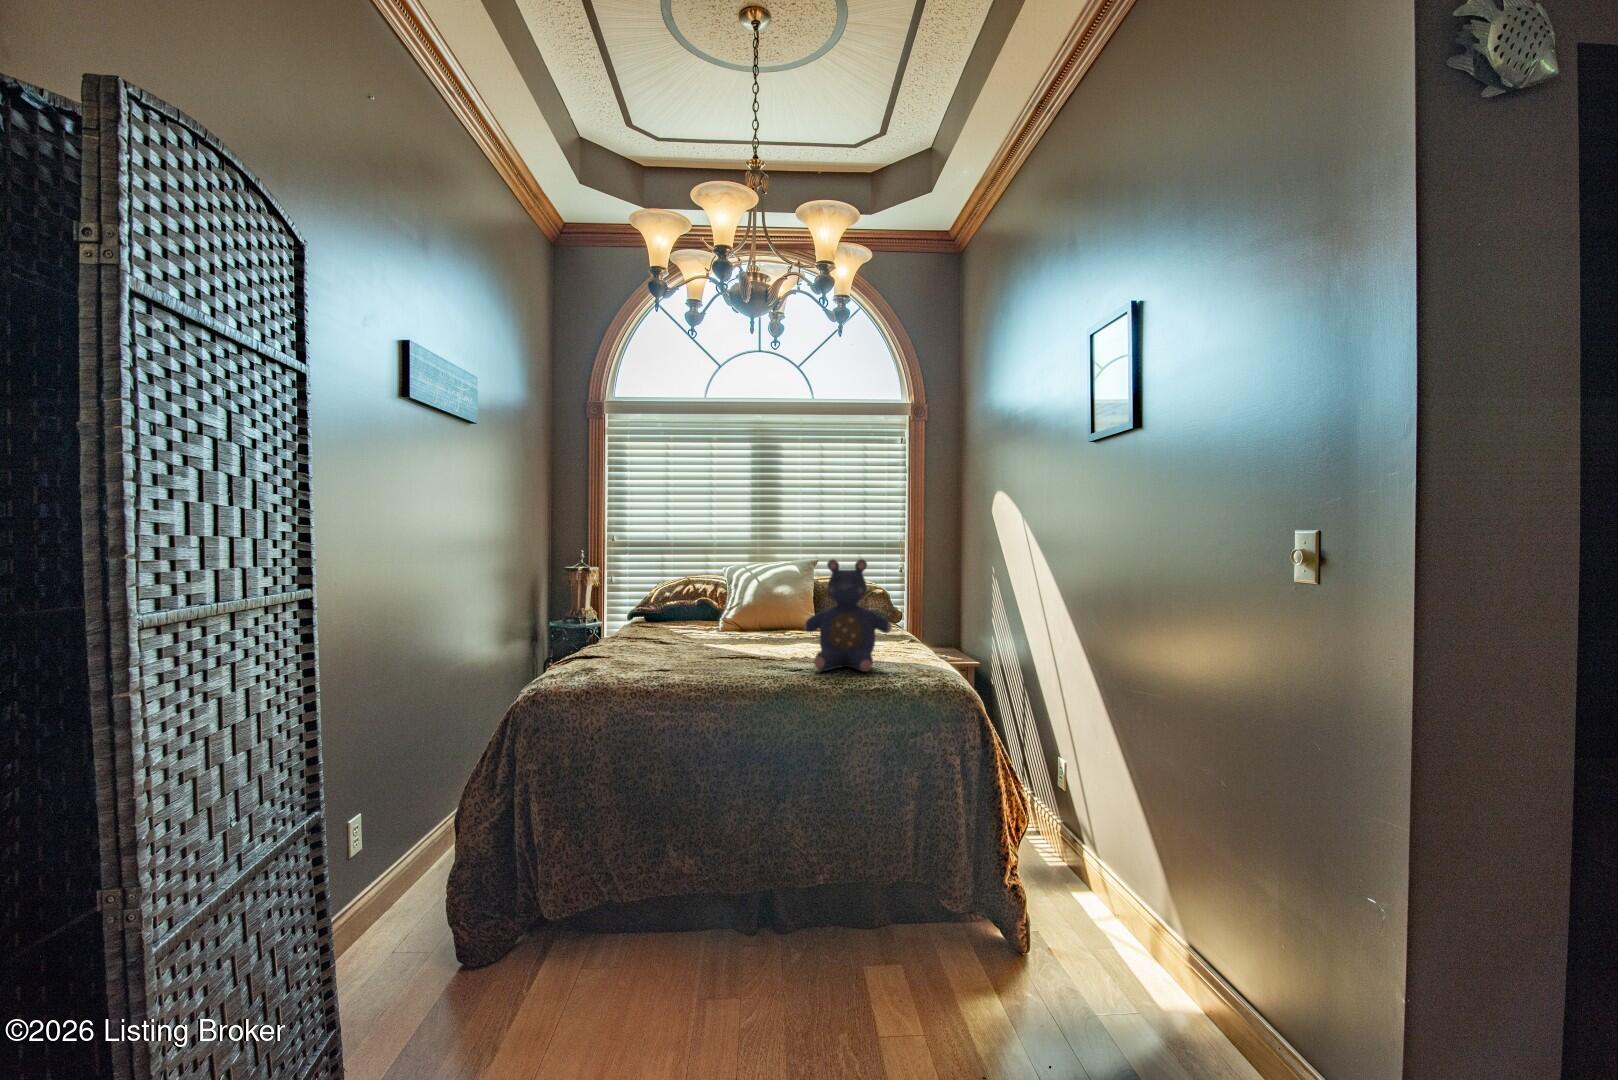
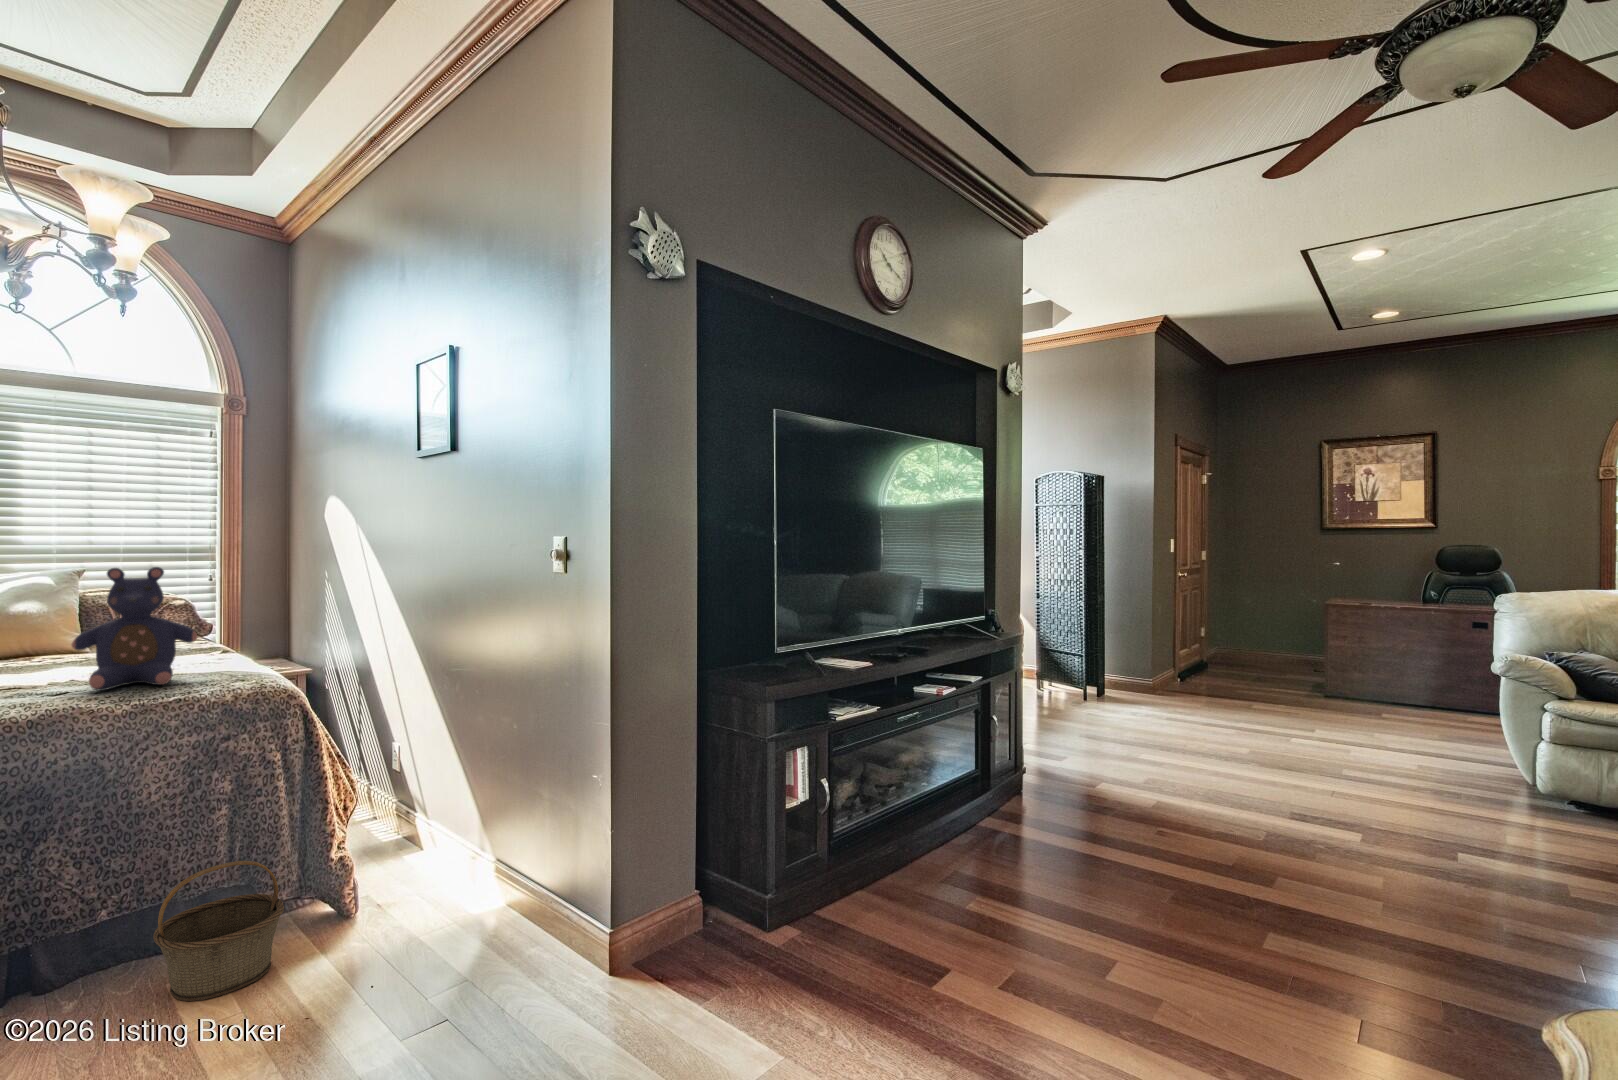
basket: none [857,864,964,1003] -> present [153,861,284,1001]

